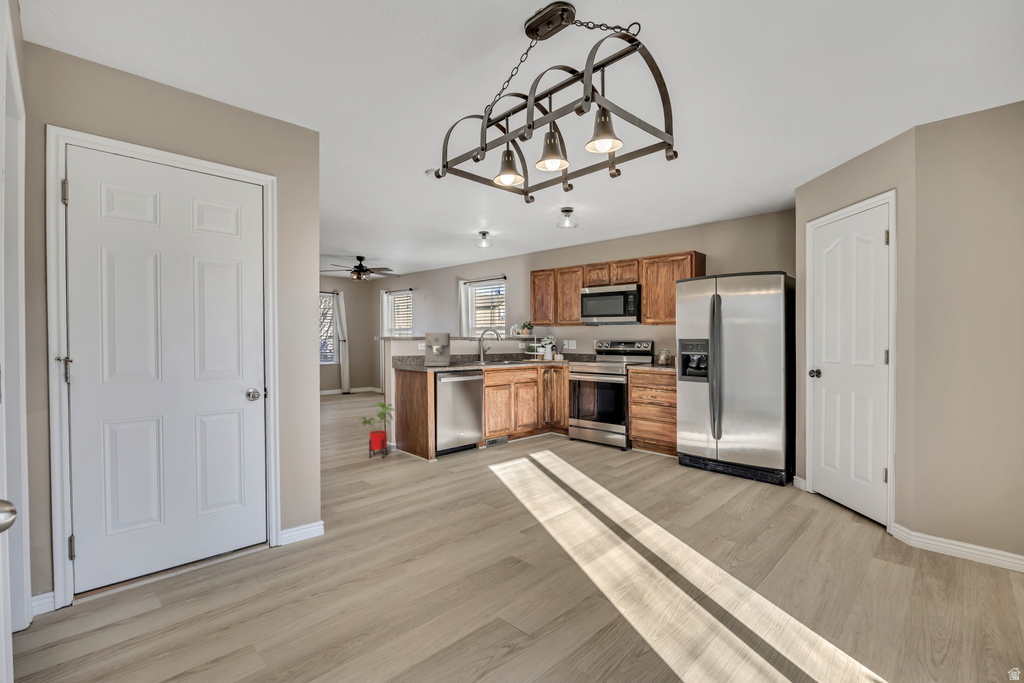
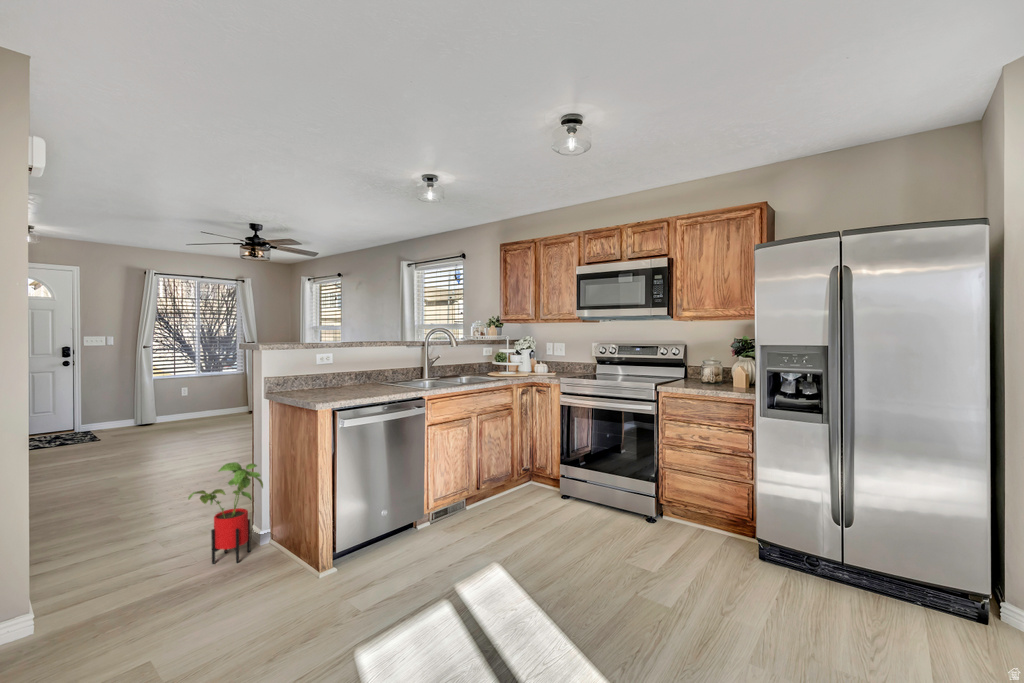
coffee maker: present [424,333,450,366] -> none [317,335,368,394]

